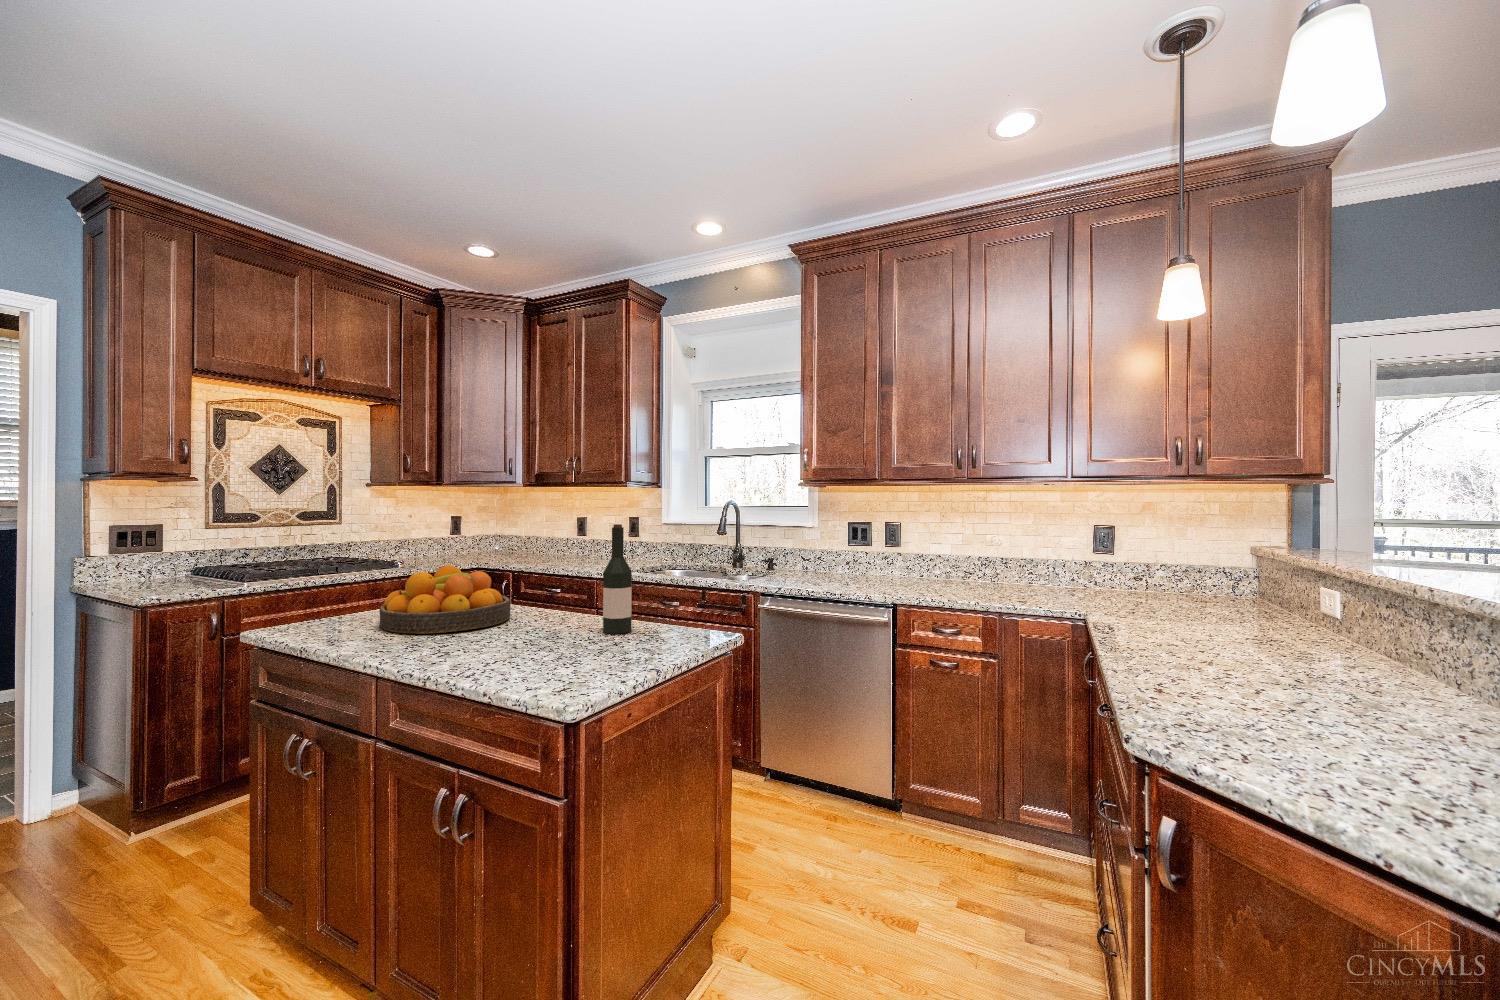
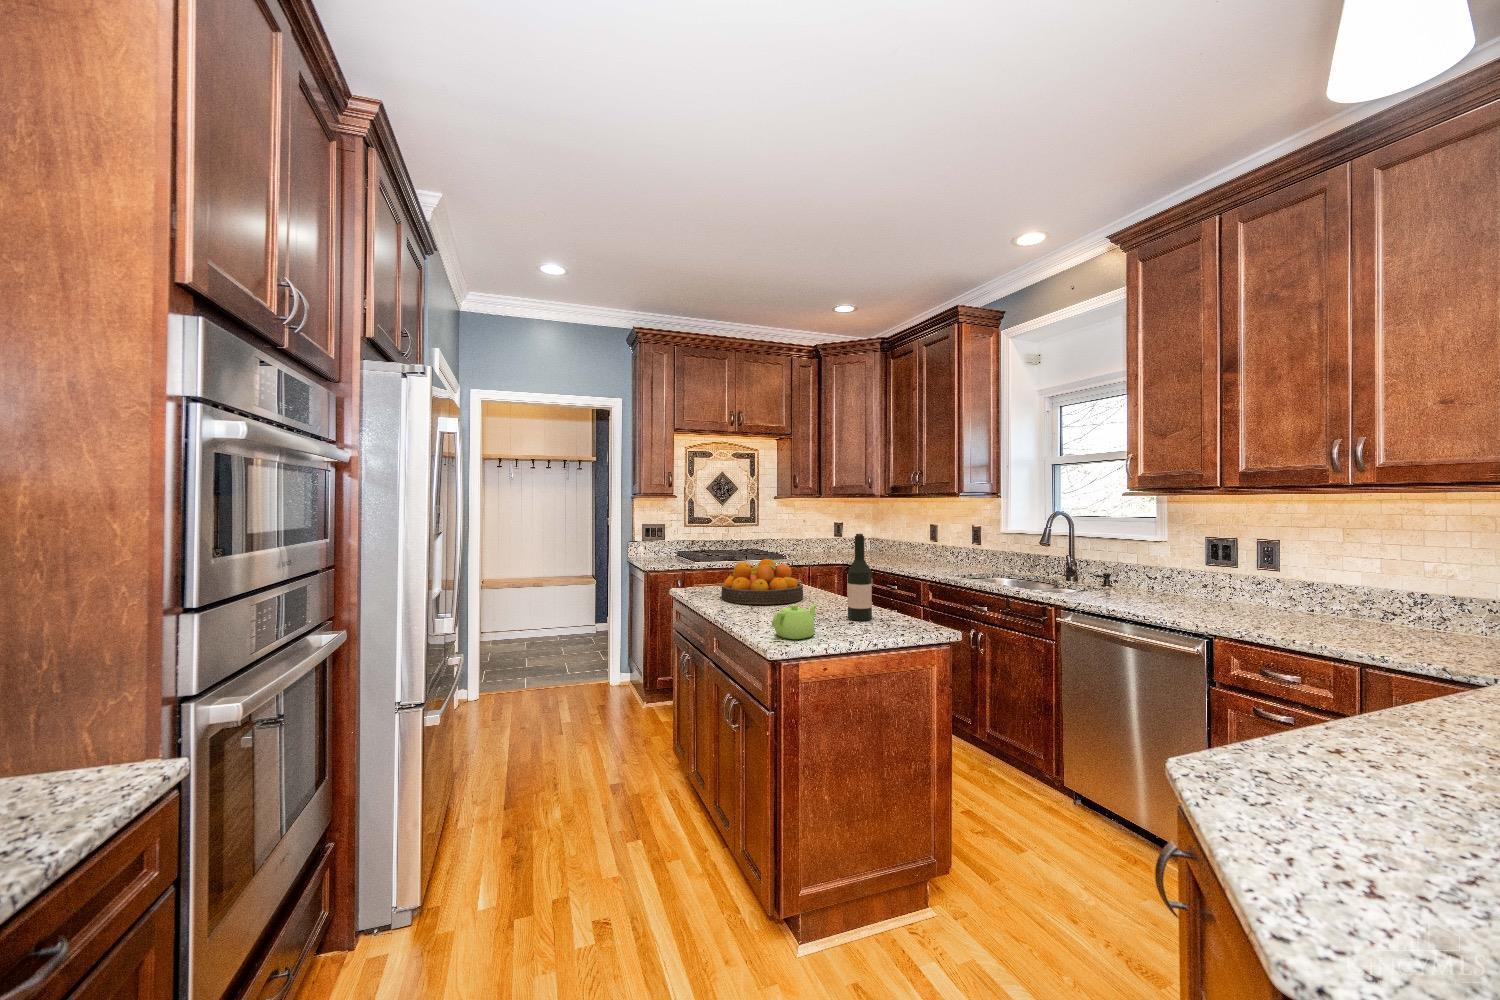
teapot: none [542,618,600,671] -> present [772,604,818,639]

